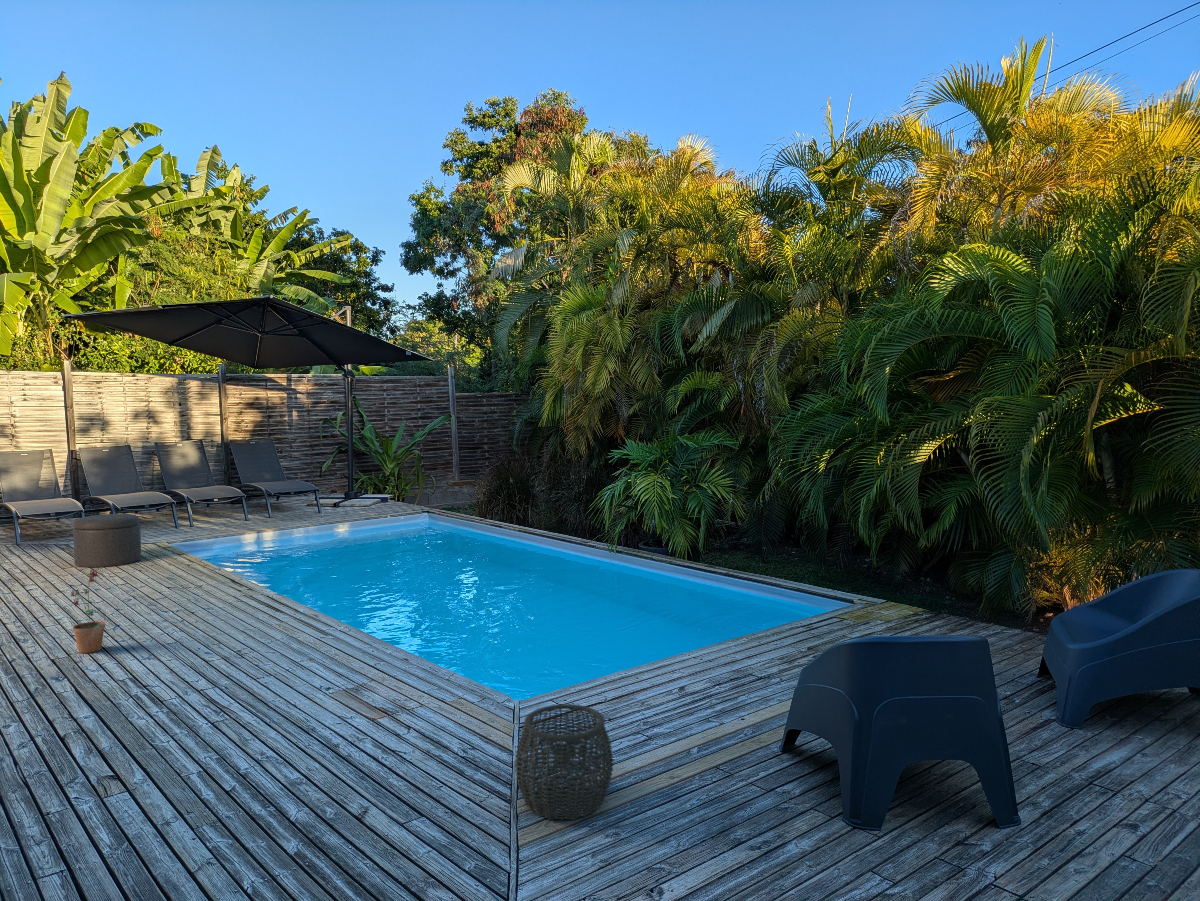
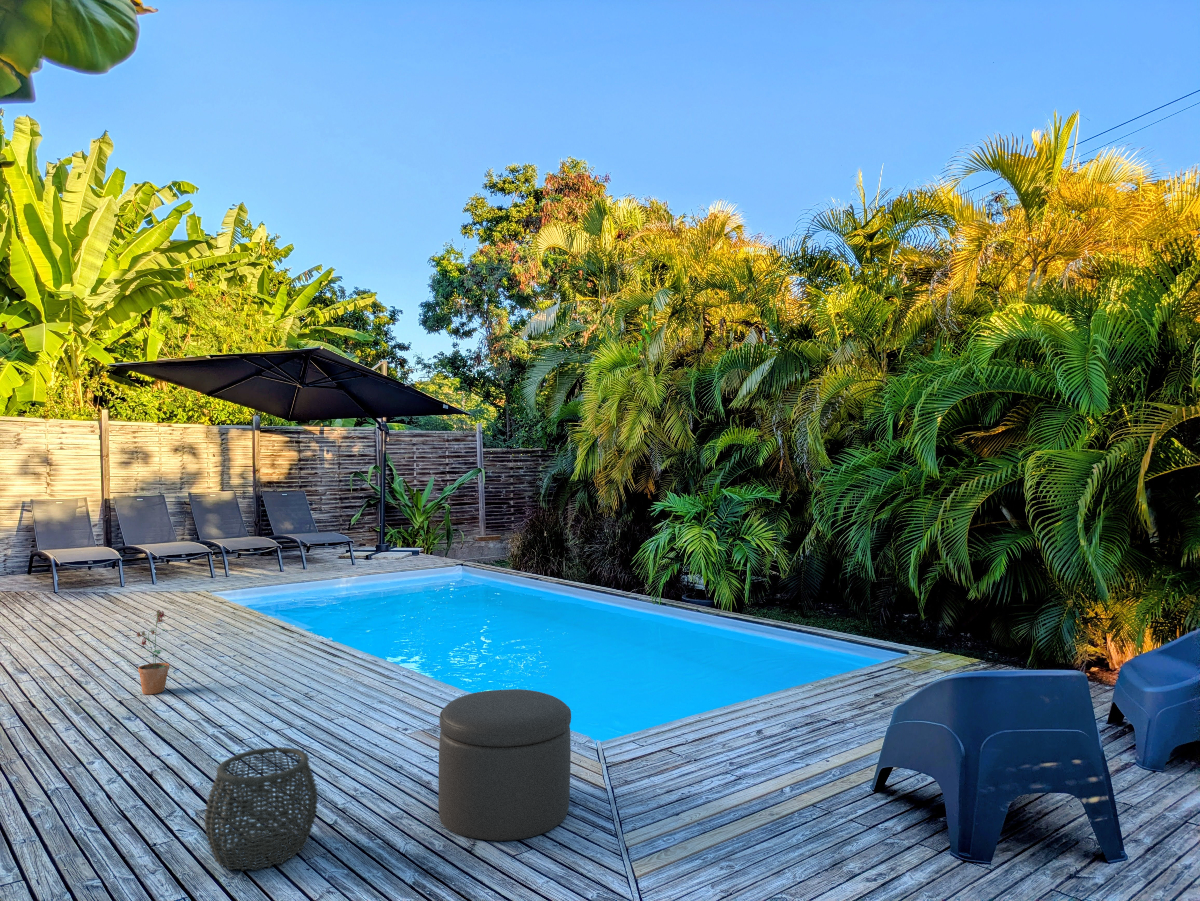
ottoman: present [73,514,141,567] -> present [438,689,571,841]
woven basket: present [515,704,613,820] -> present [204,747,318,871]

